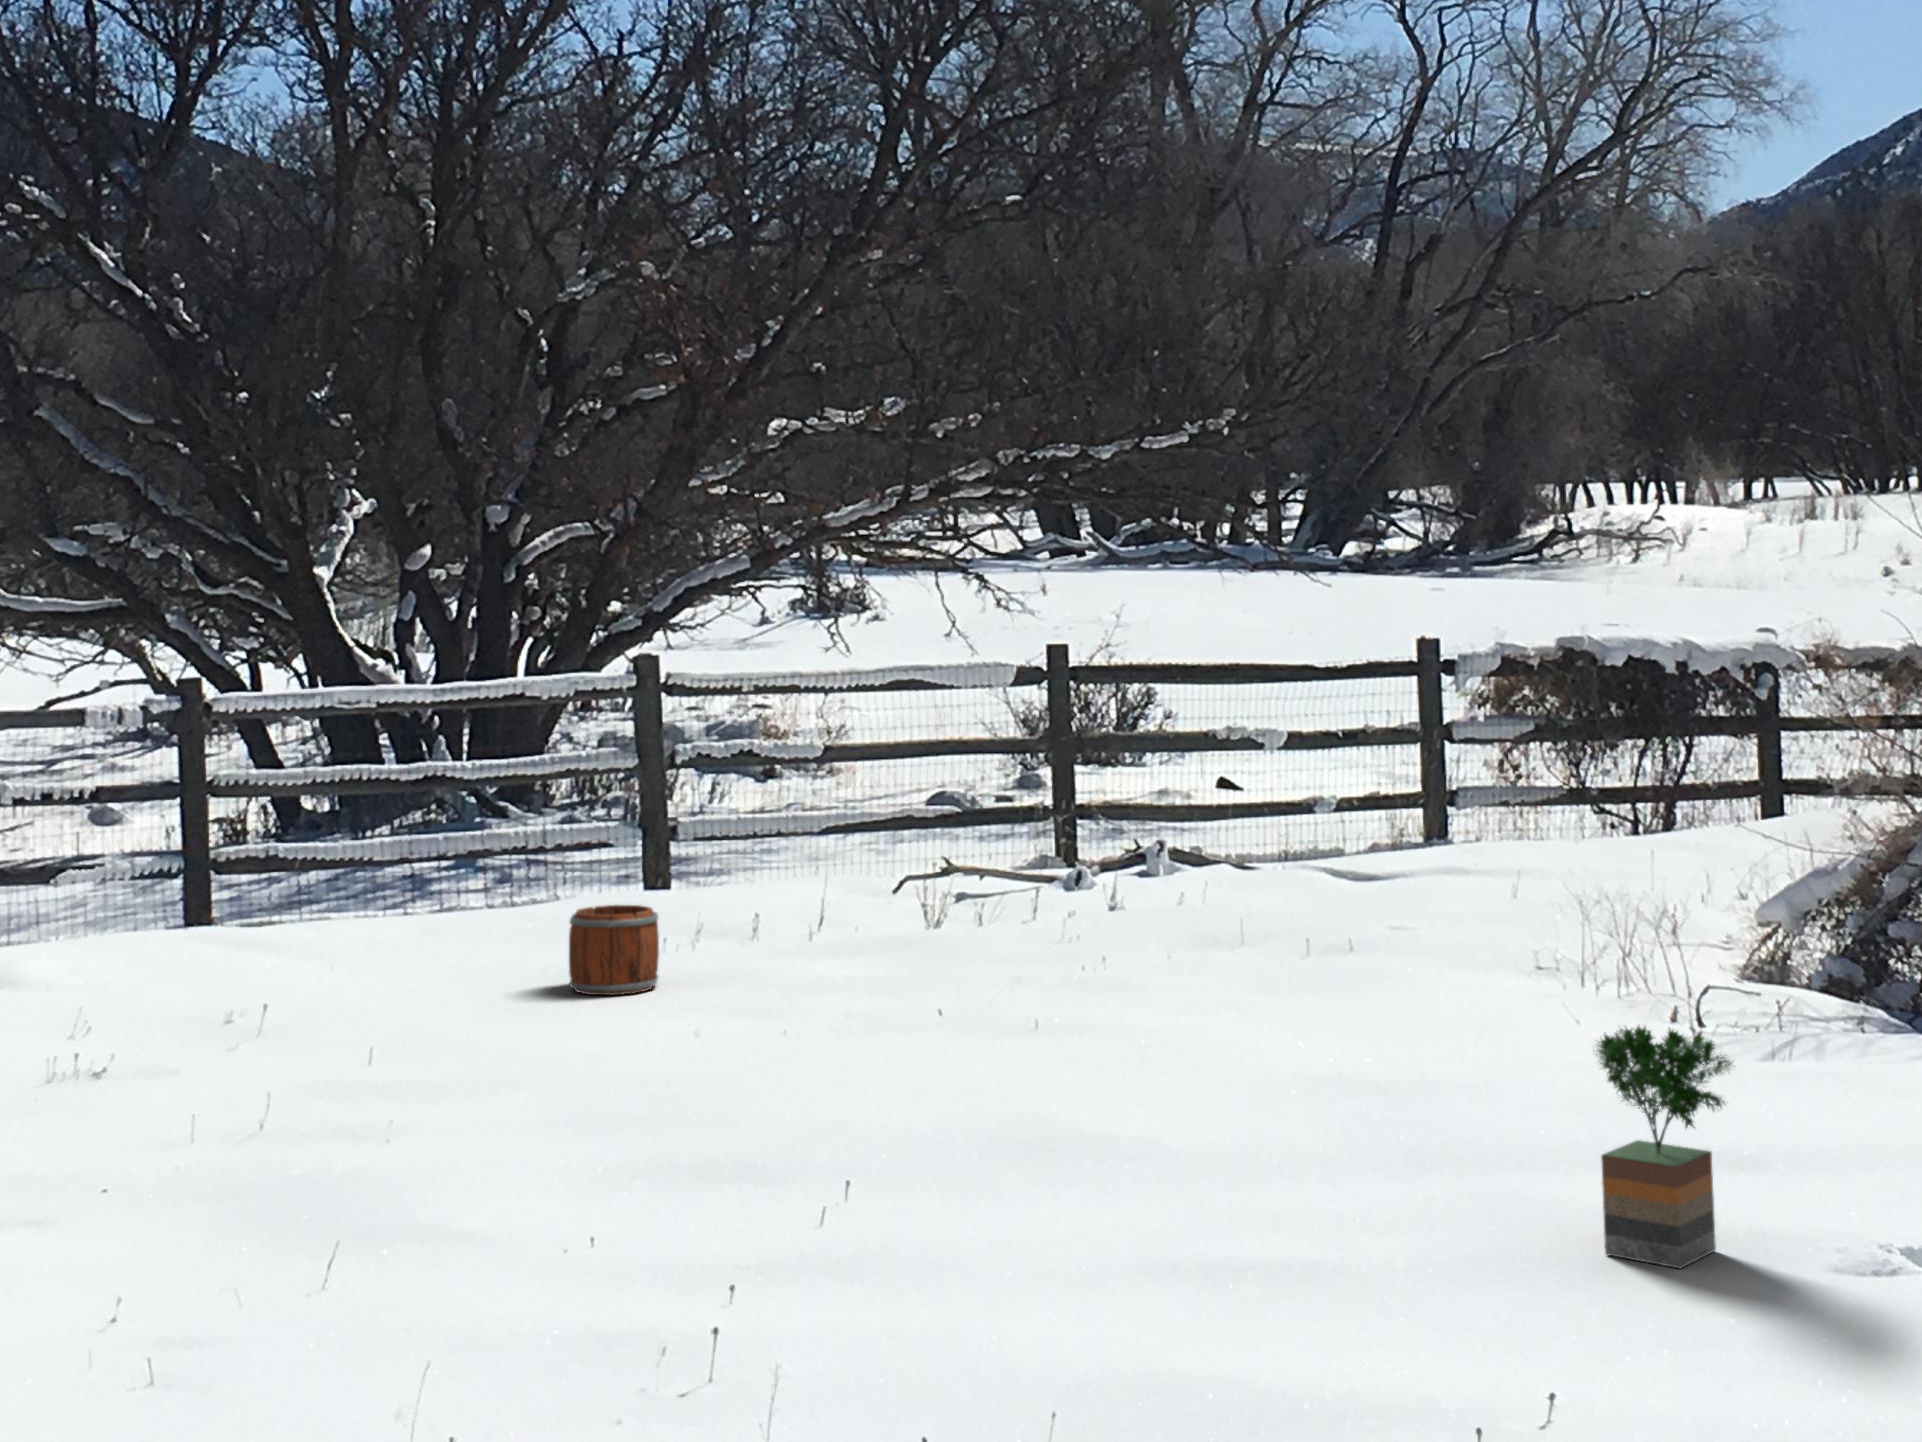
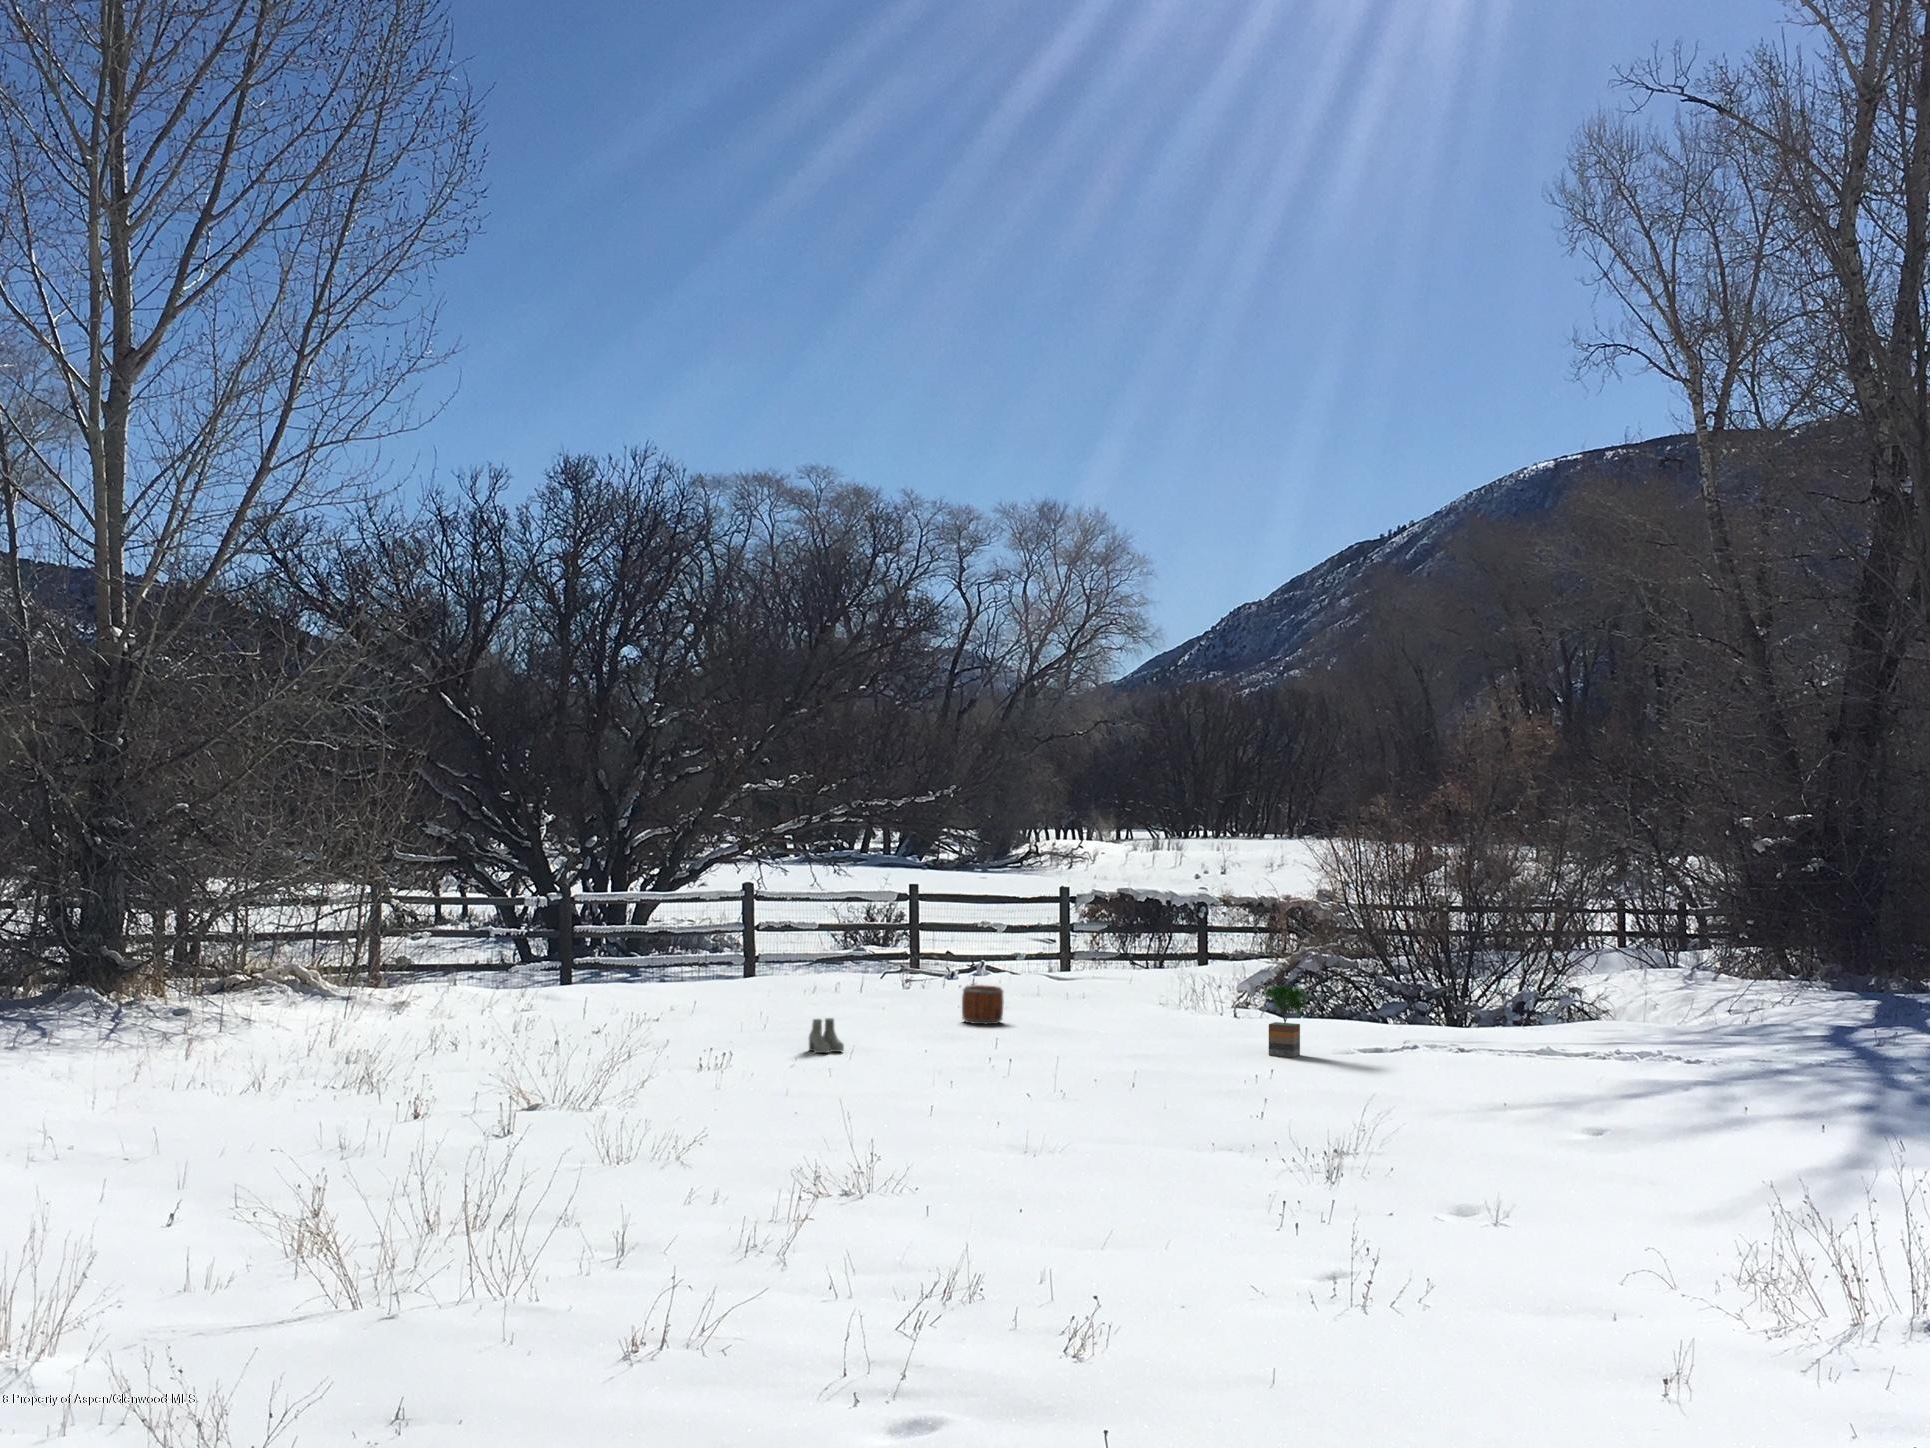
bucket: present [569,905,659,995] -> present [962,985,1004,1024]
boots: none [197,1142,289,1257] -> present [809,1018,844,1053]

